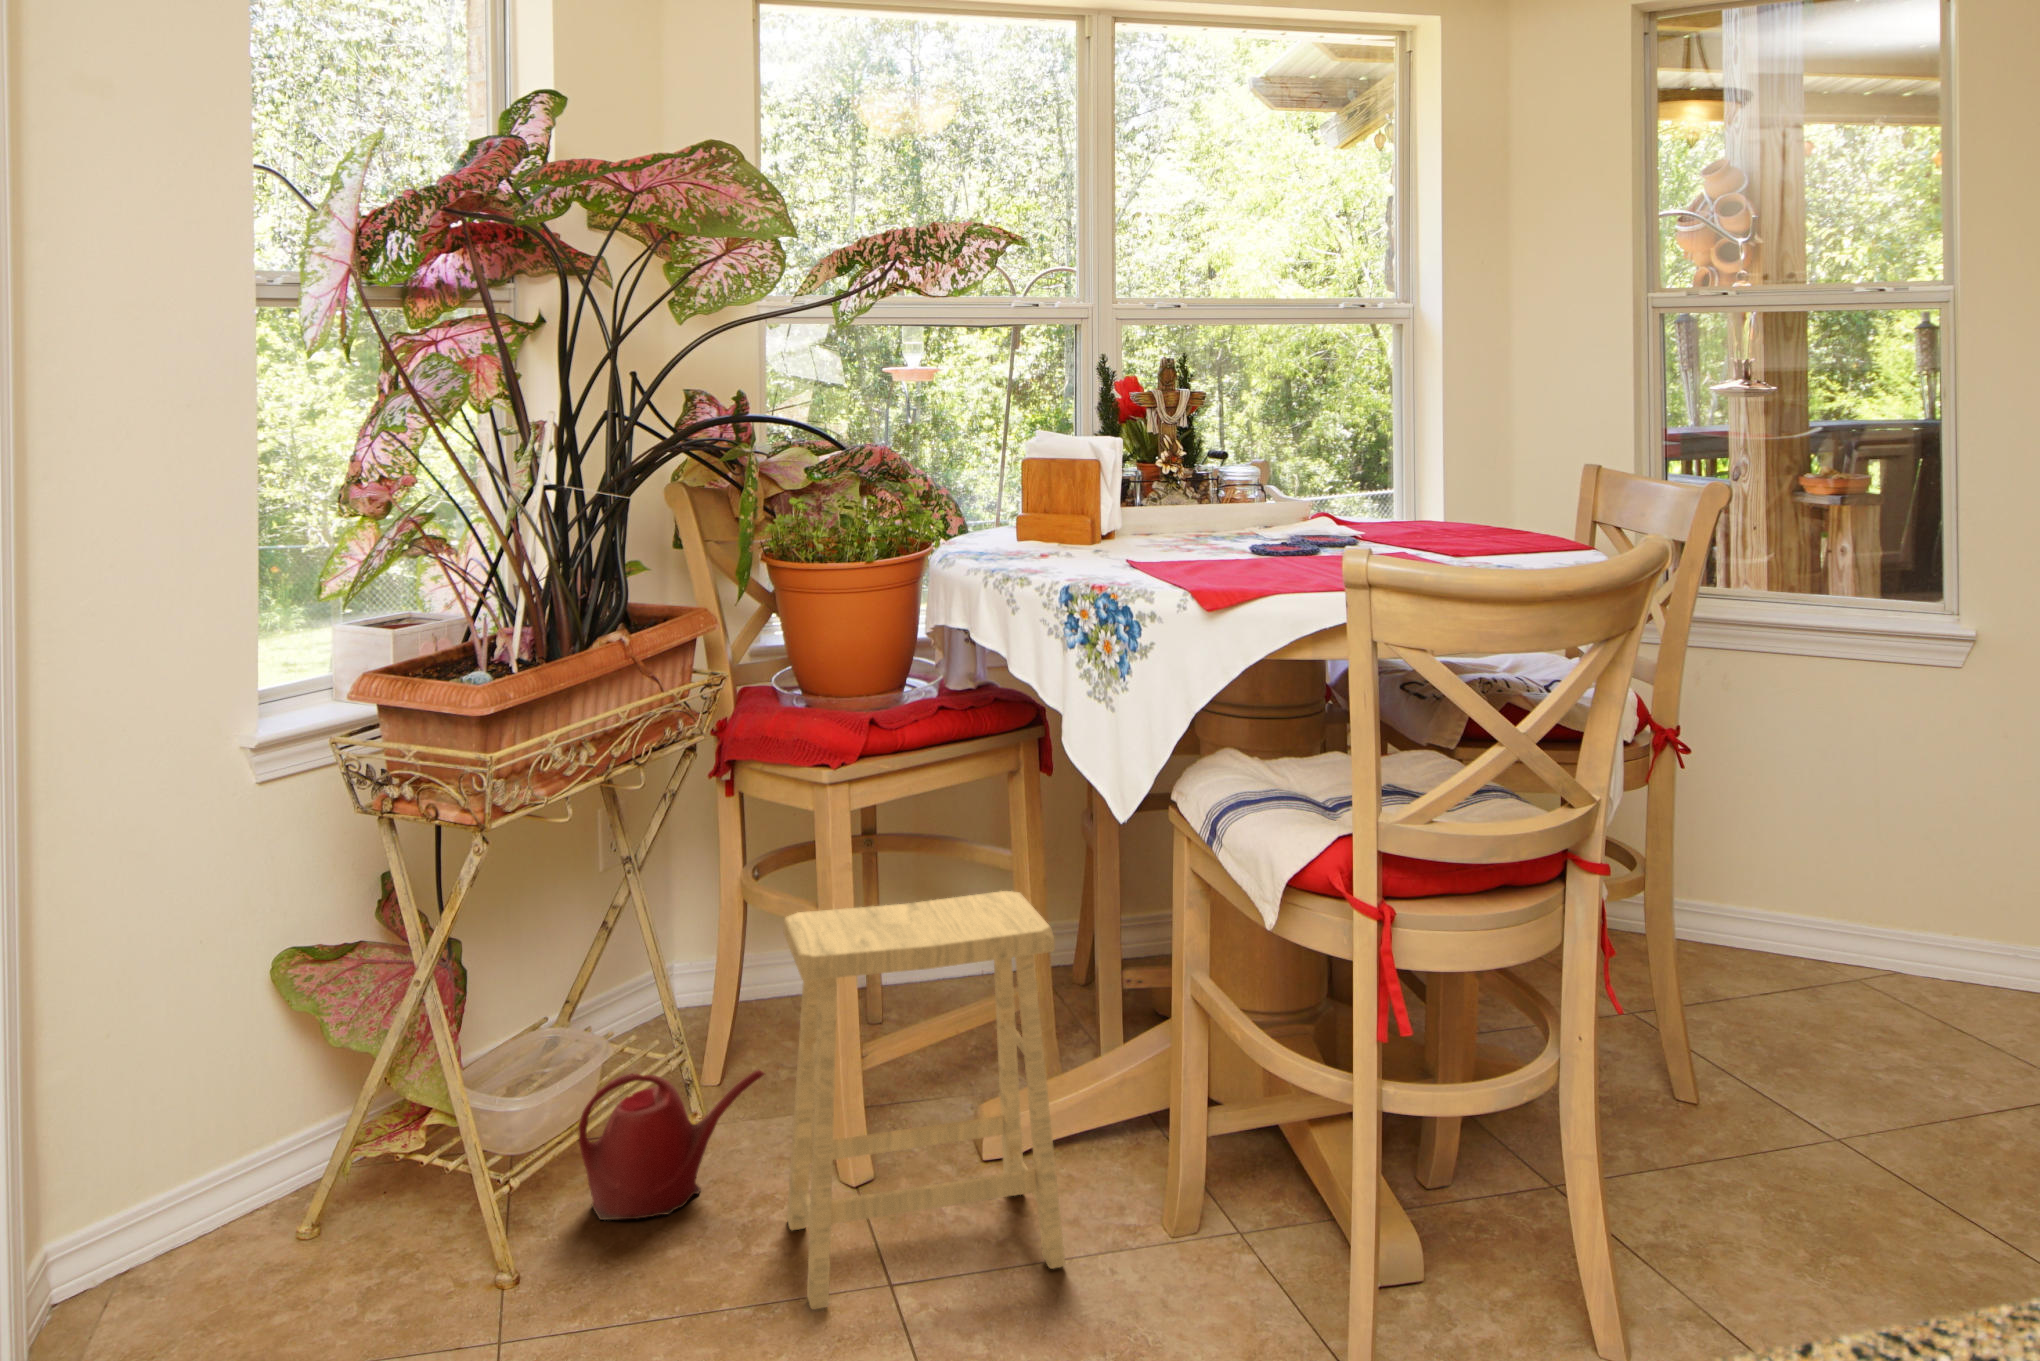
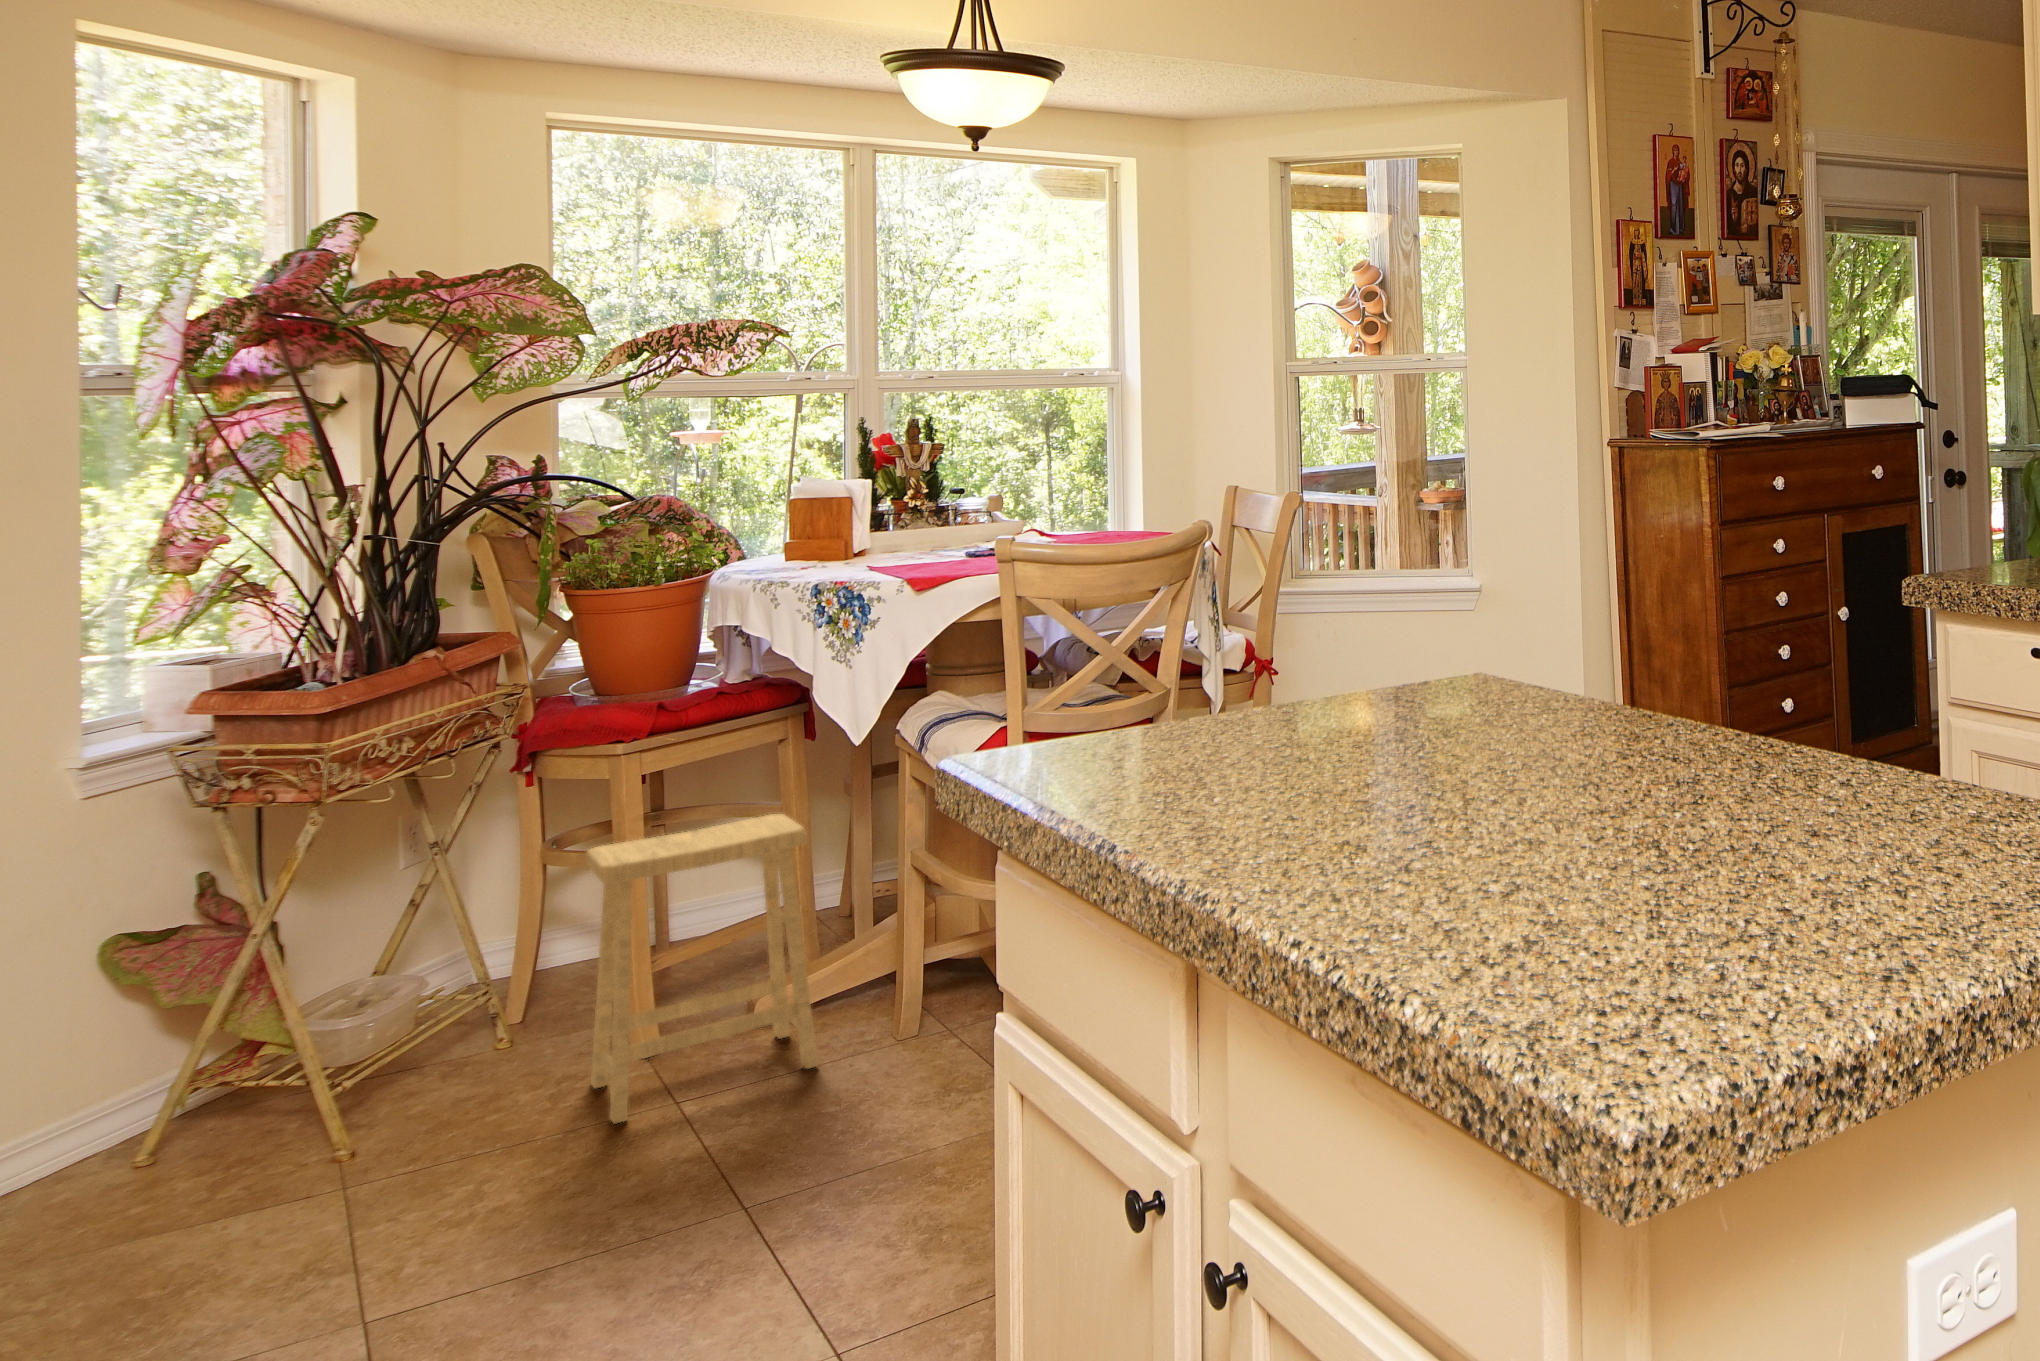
watering can: present [579,1069,765,1220] -> none [399,982,570,1113]

